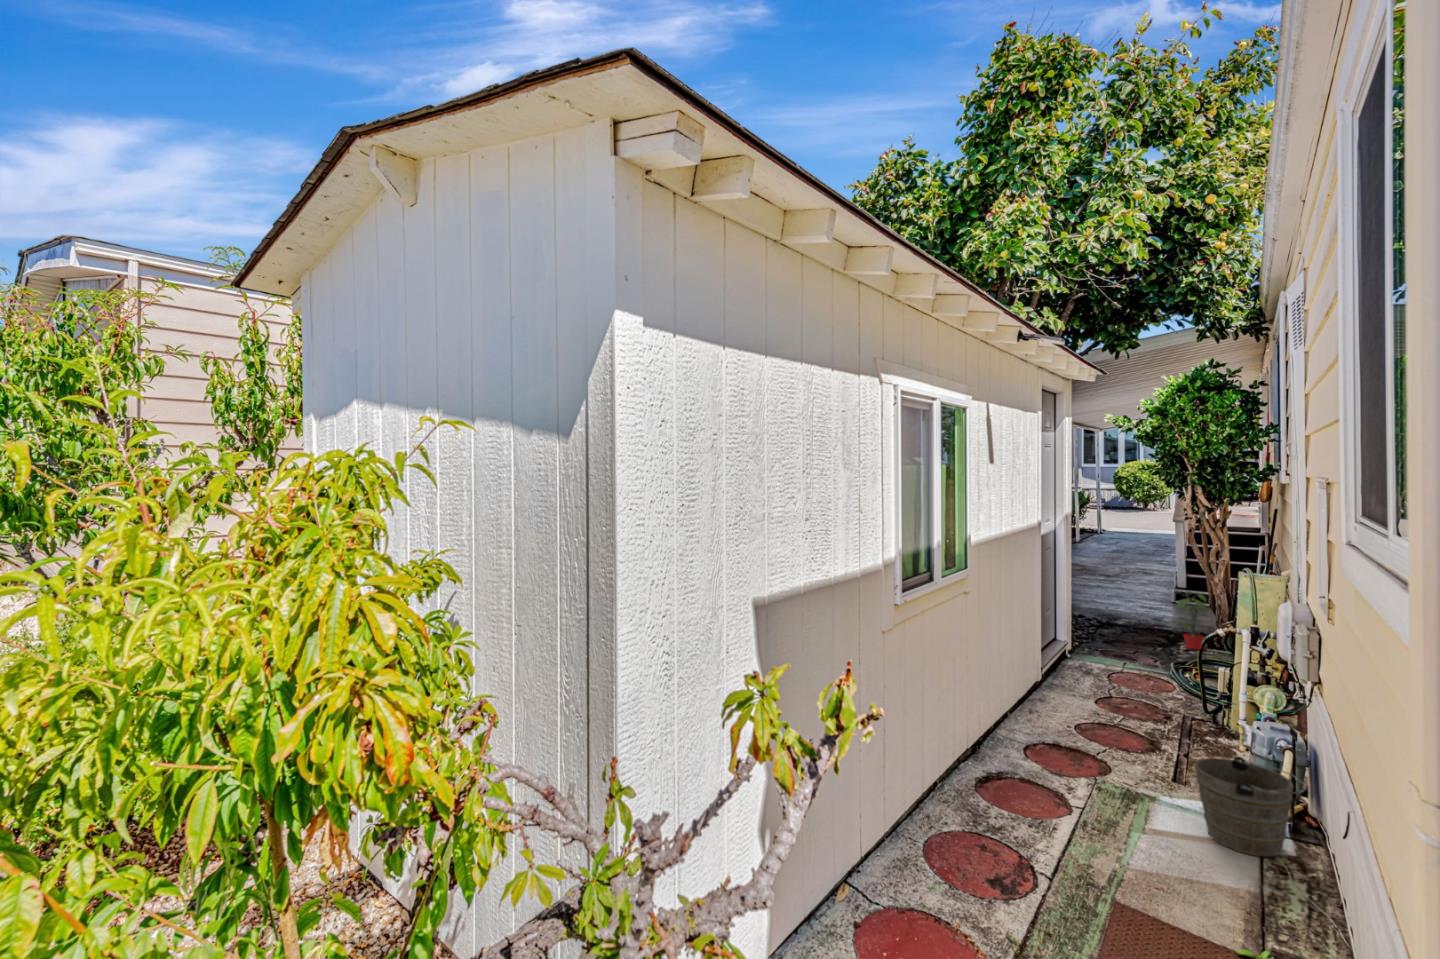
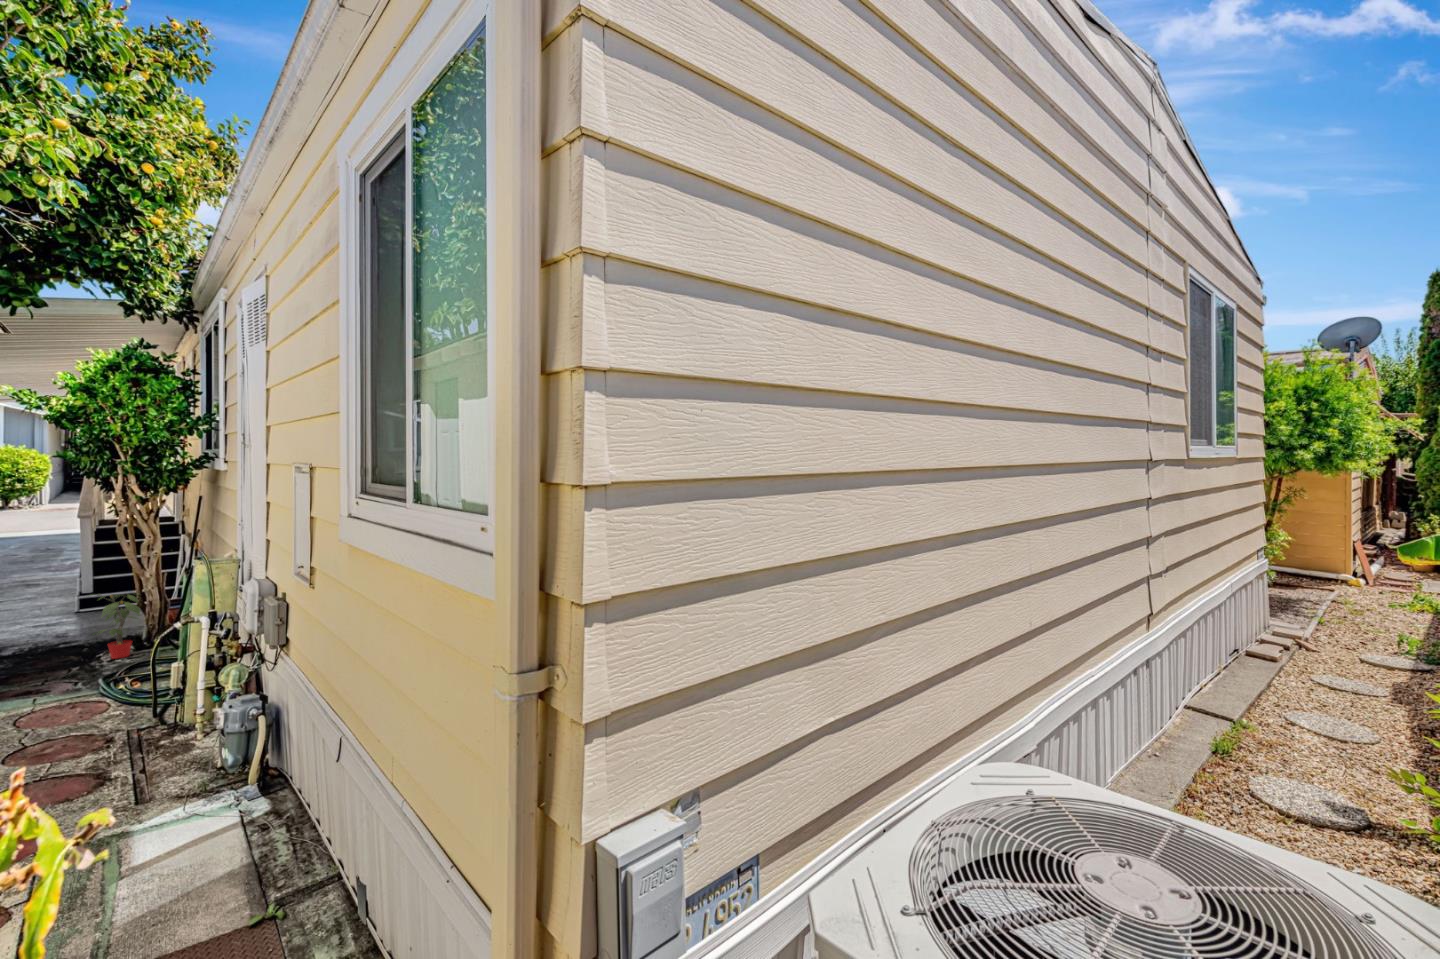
bucket: present [1195,757,1306,857] -> none [176,737,282,835]

